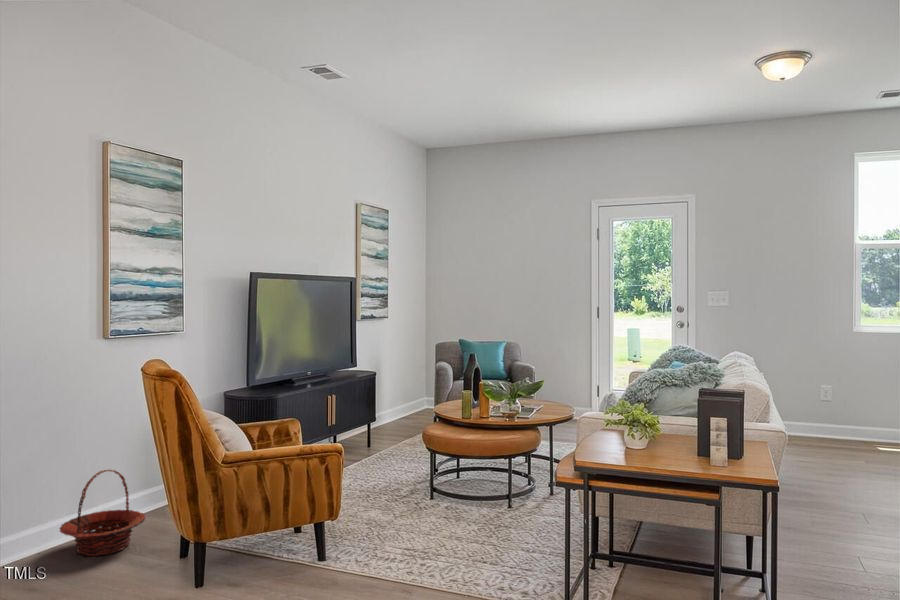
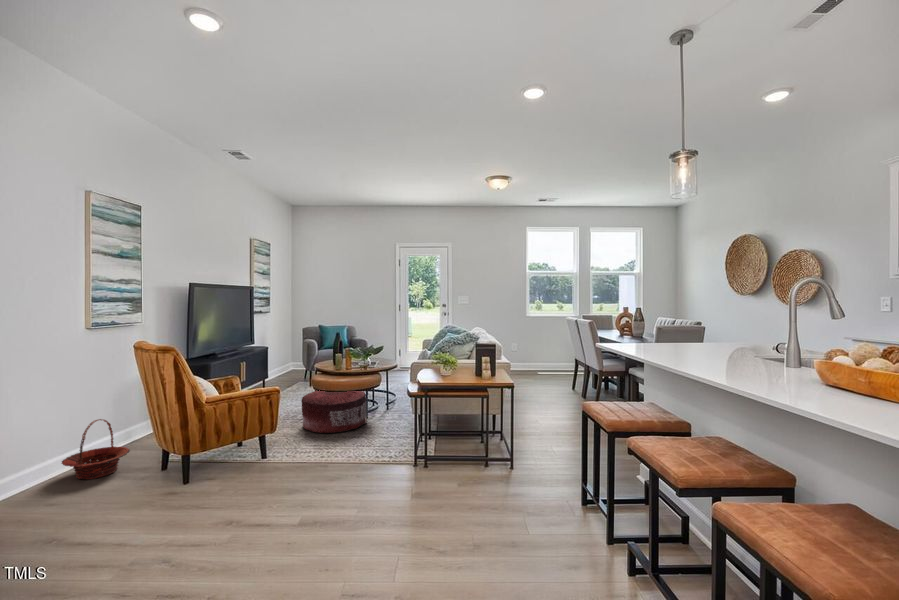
pouf: none [398,447,507,527] -> present [301,390,367,433]

